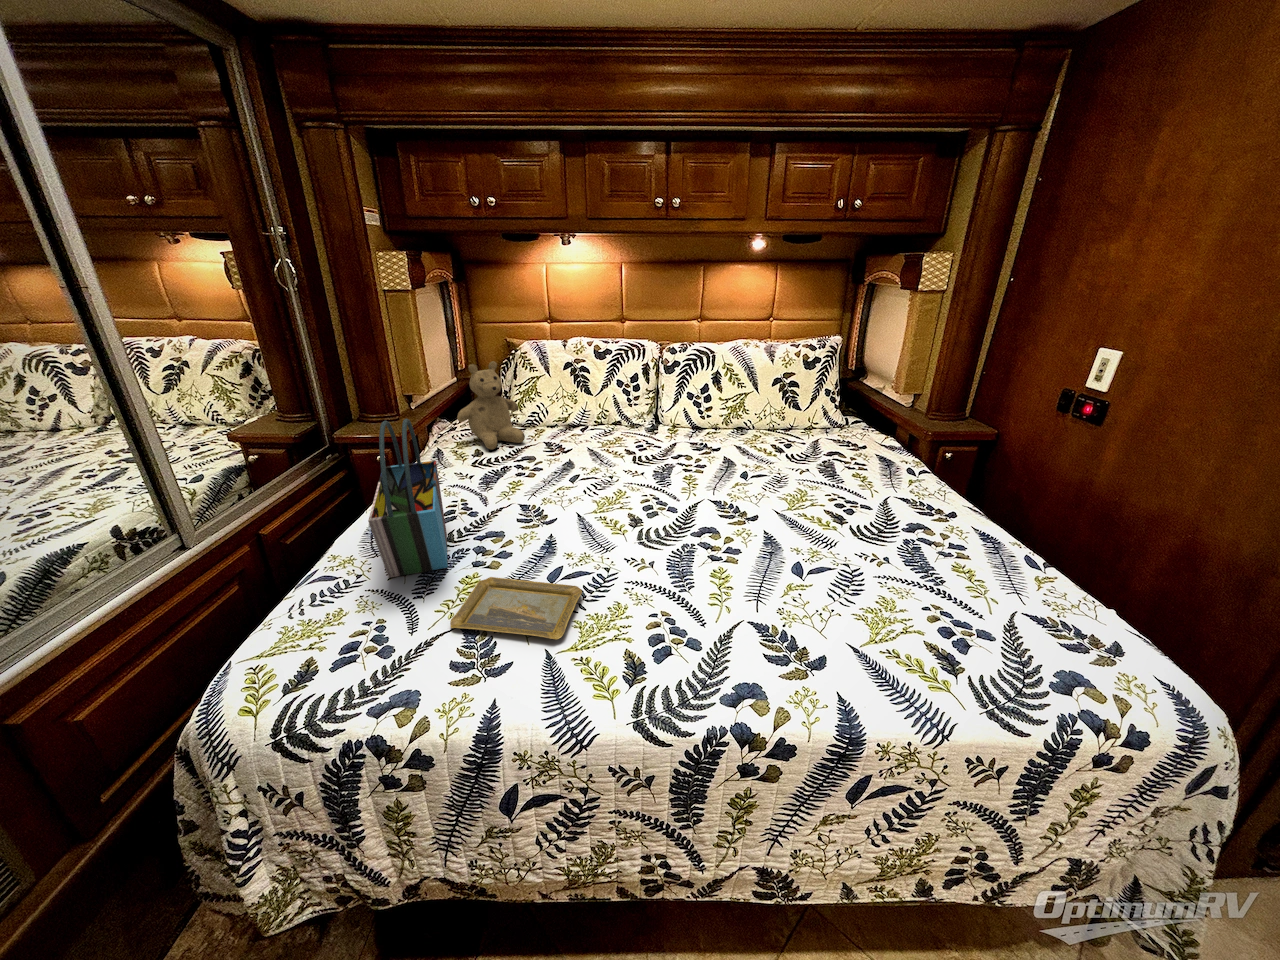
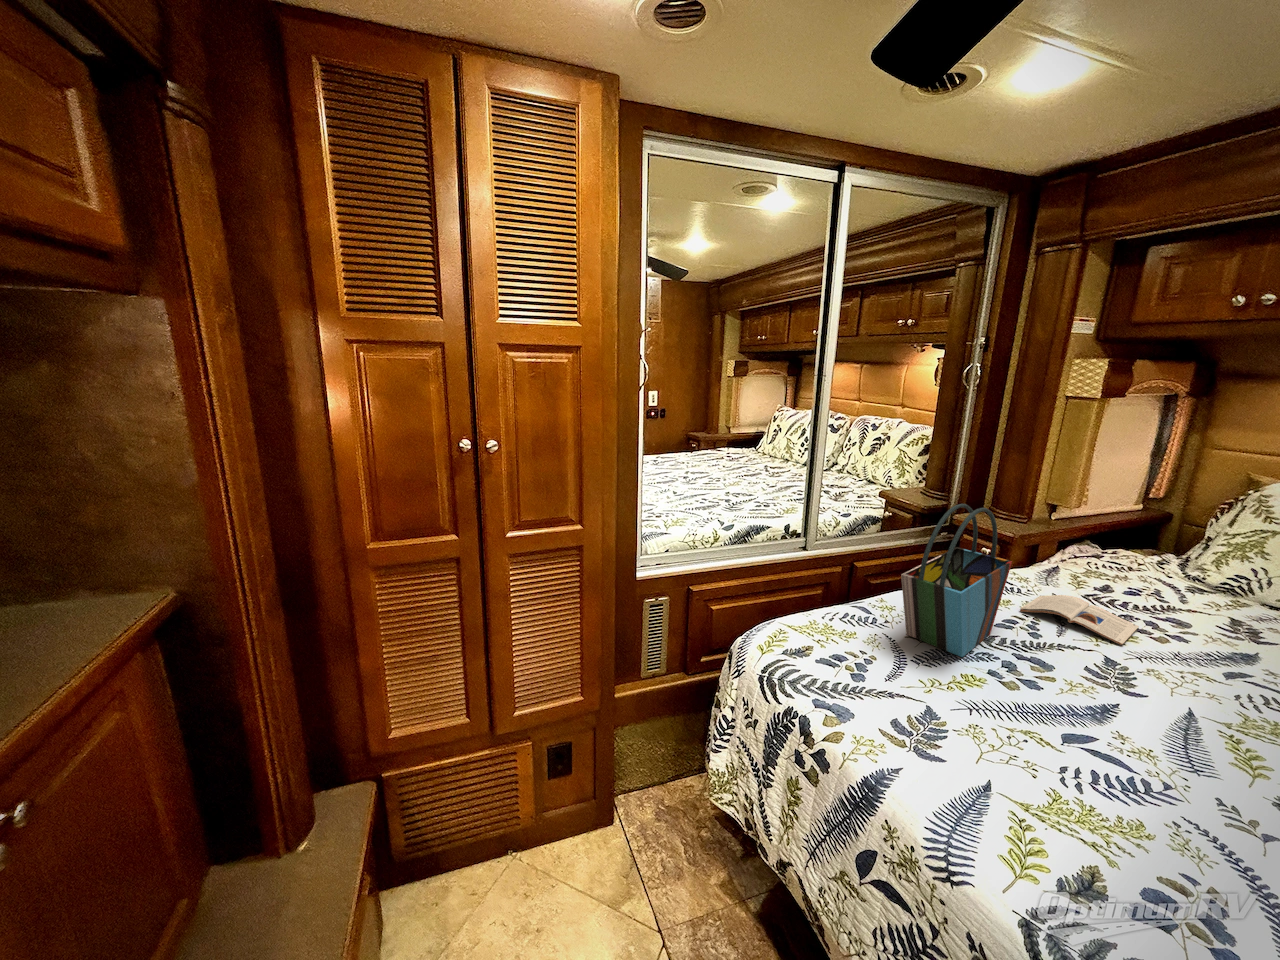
teddy bear: present [457,361,525,450] -> none [1099,489,1210,602]
magazine: none [447,470,520,501] -> present [1020,595,1139,645]
tray: present [450,577,582,639] -> none [917,684,1096,786]

